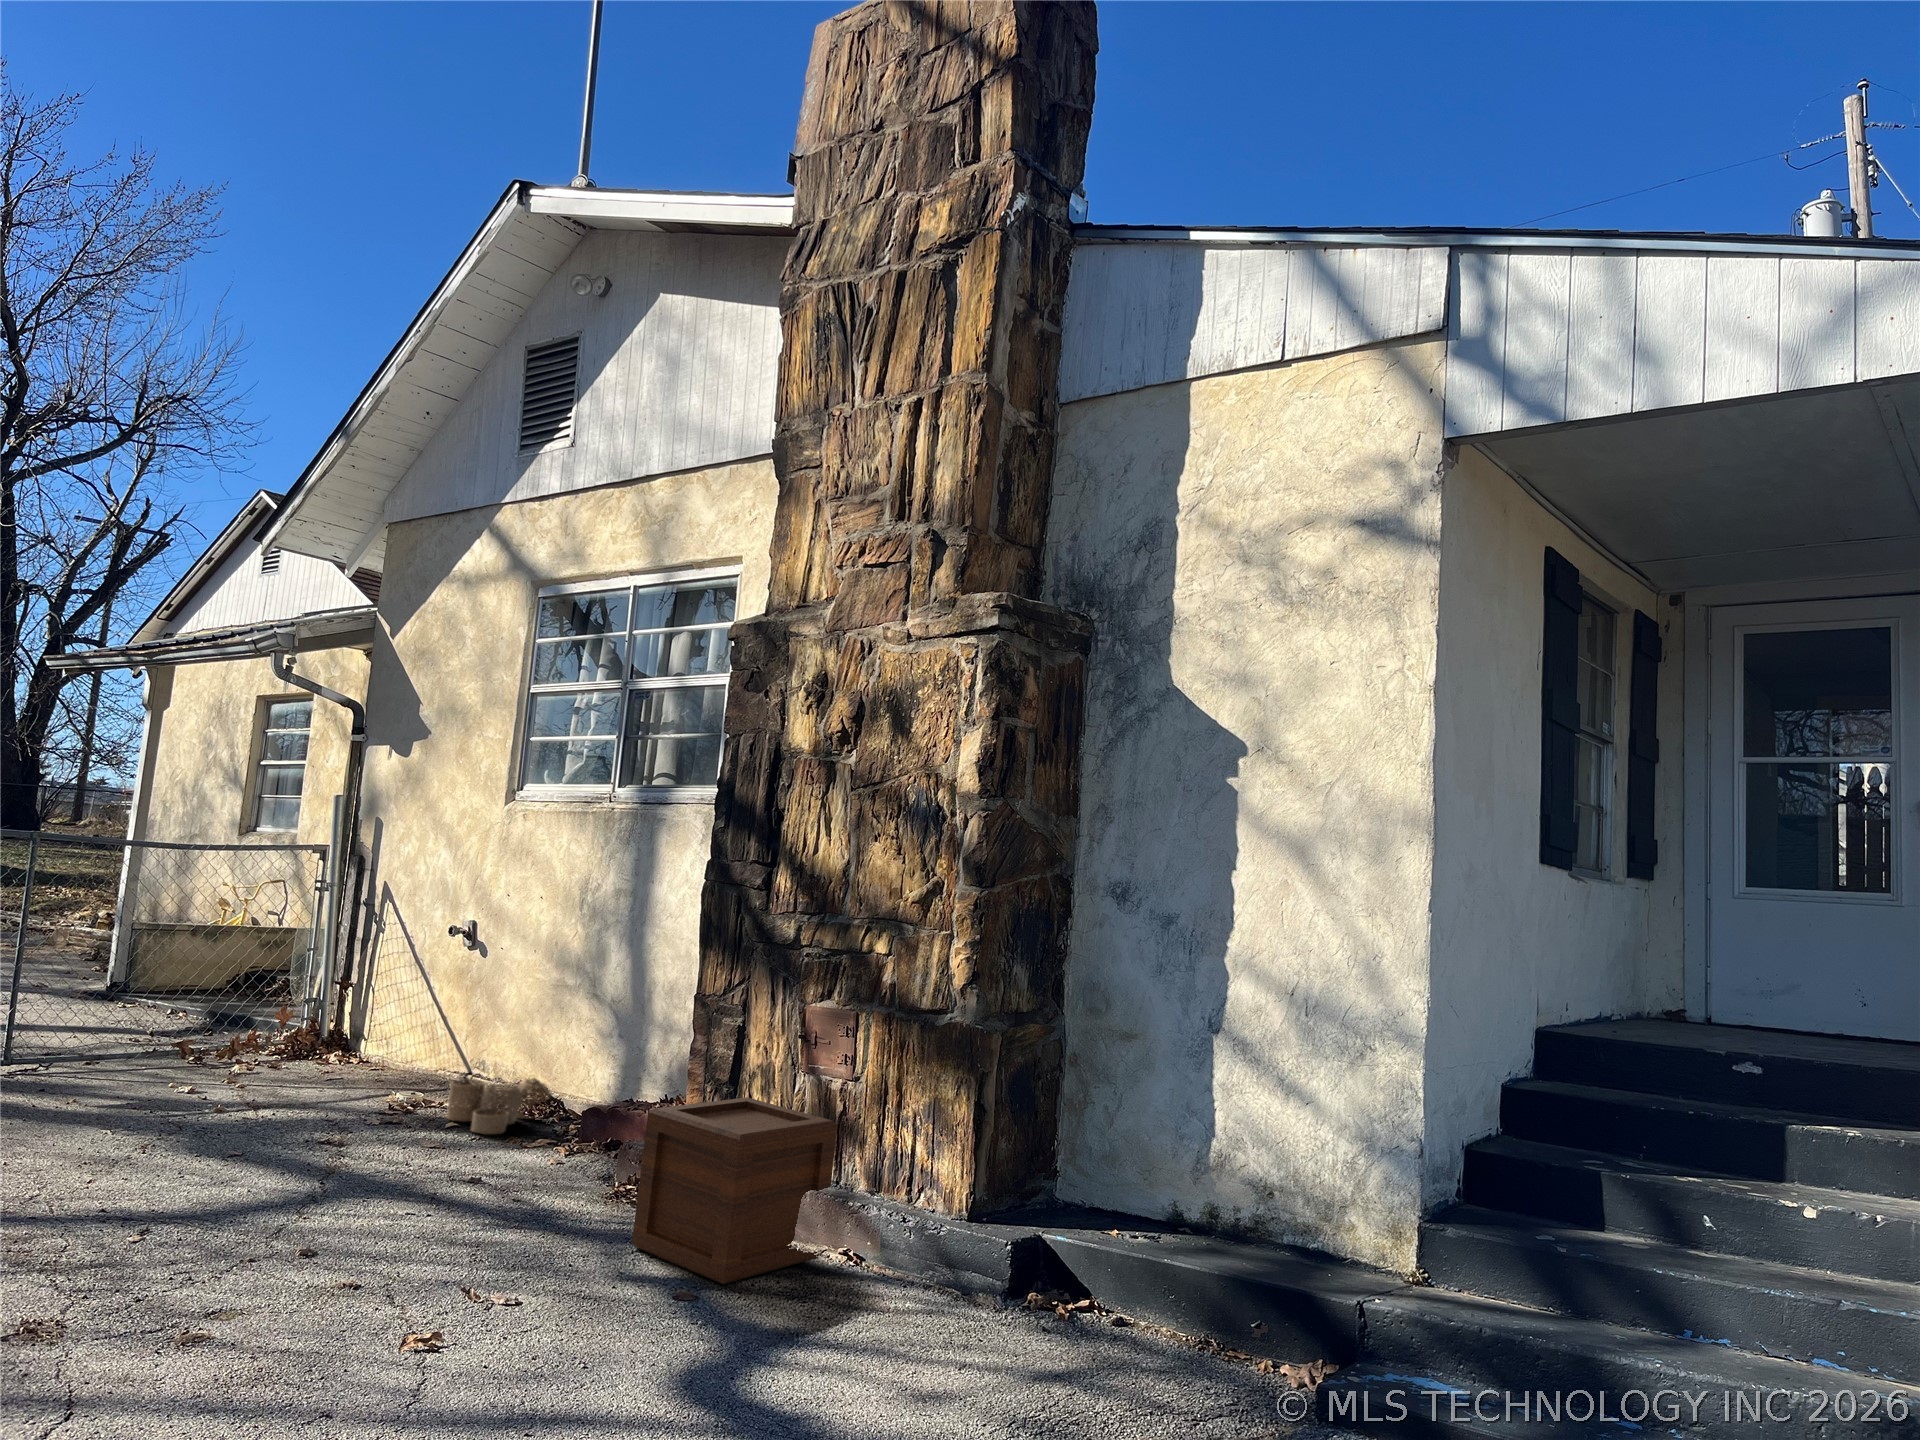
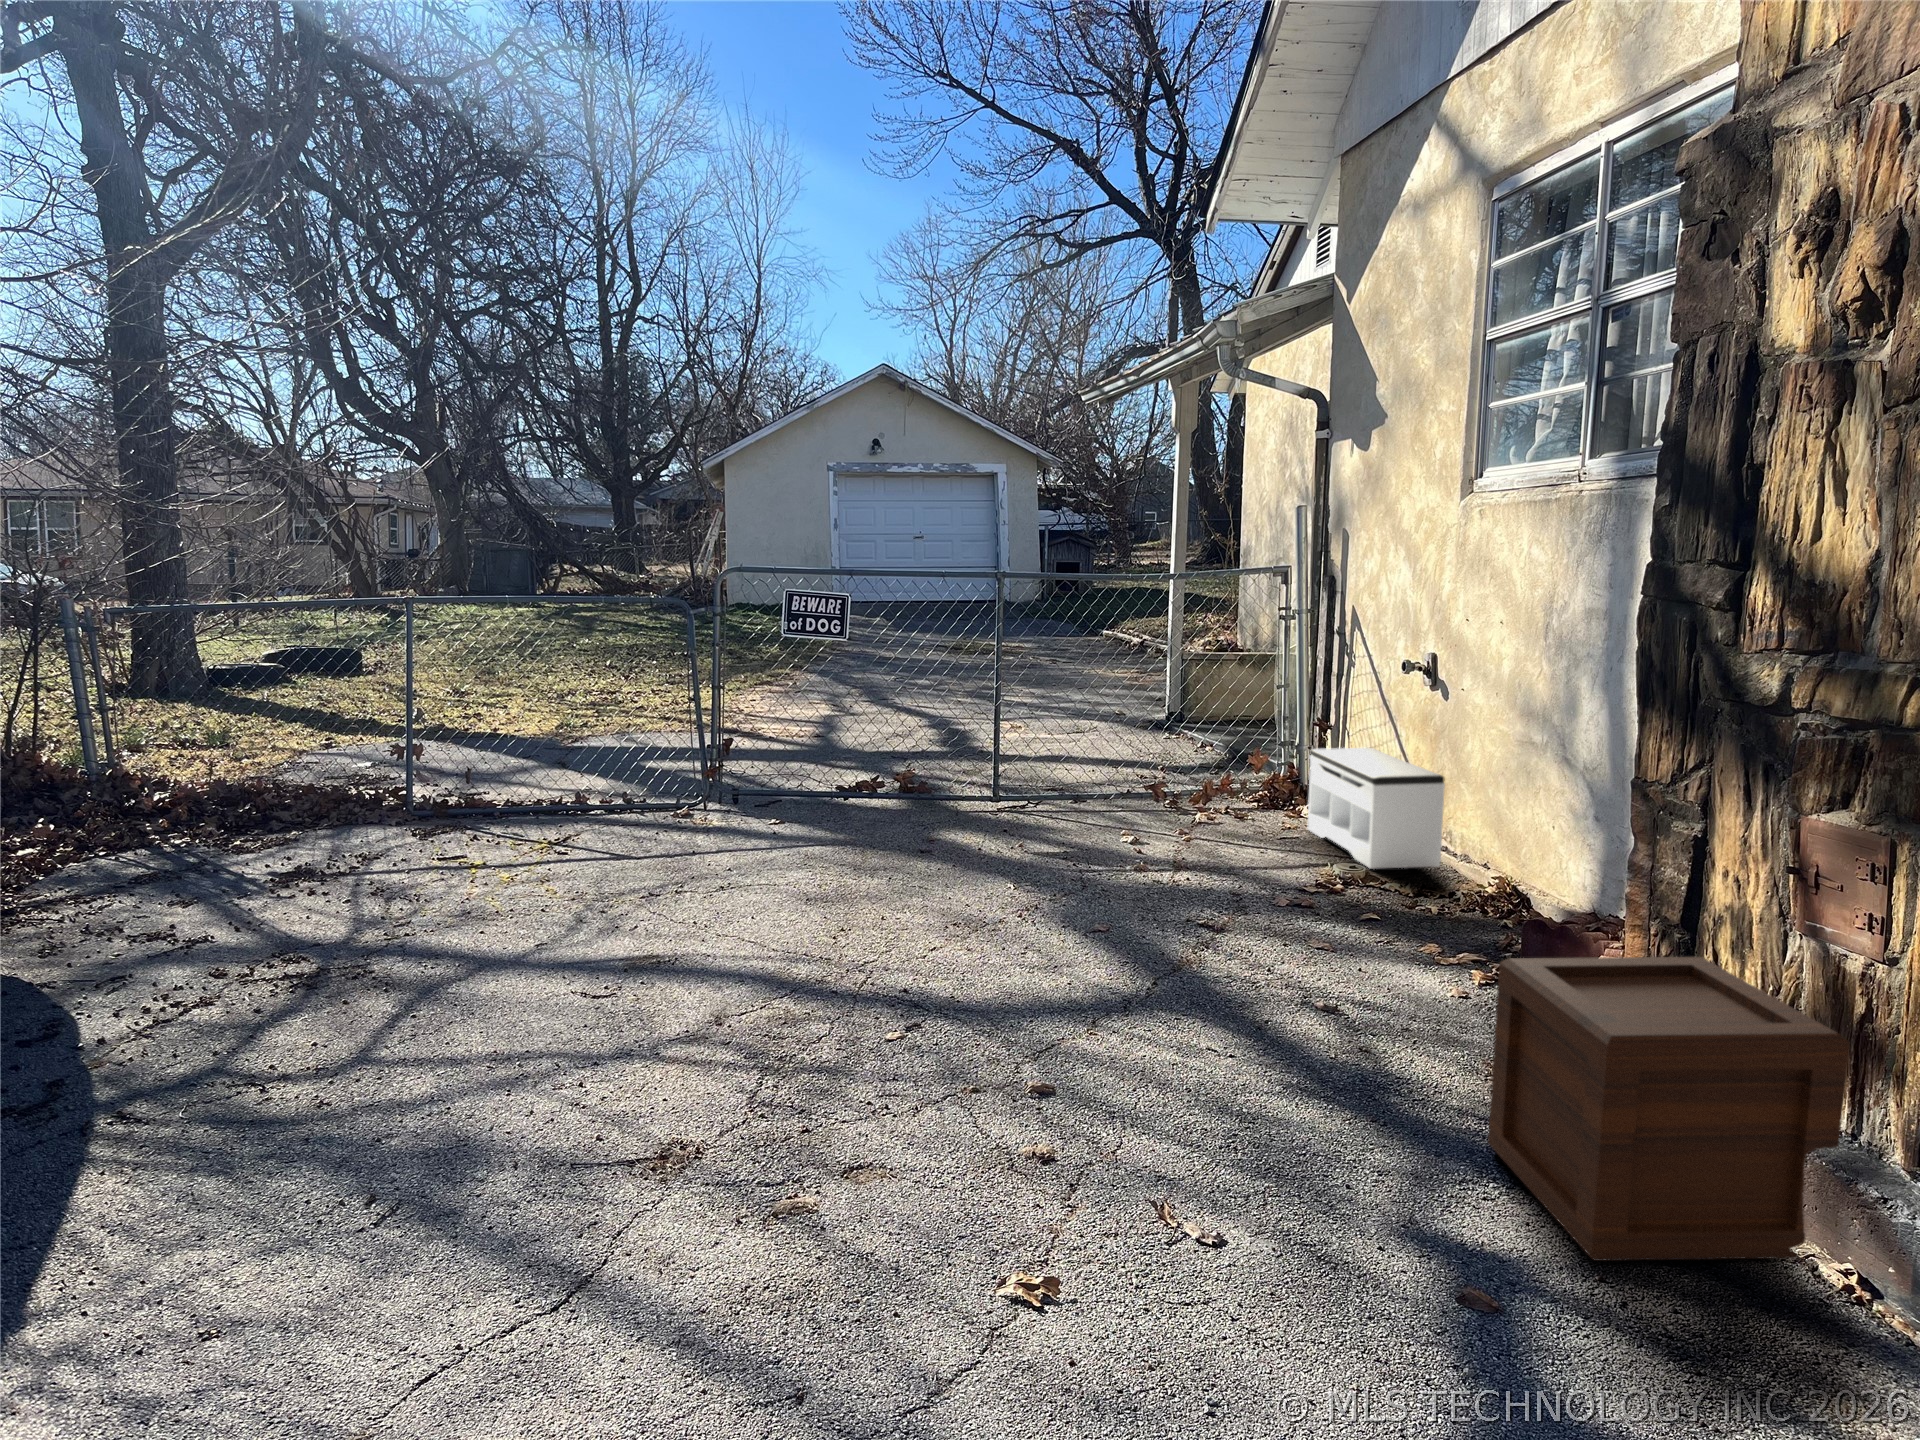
bench: none [343,998,486,1098] -> present [1308,748,1445,869]
woven basket: present [447,1078,551,1134] -> none [1379,848,1514,931]

